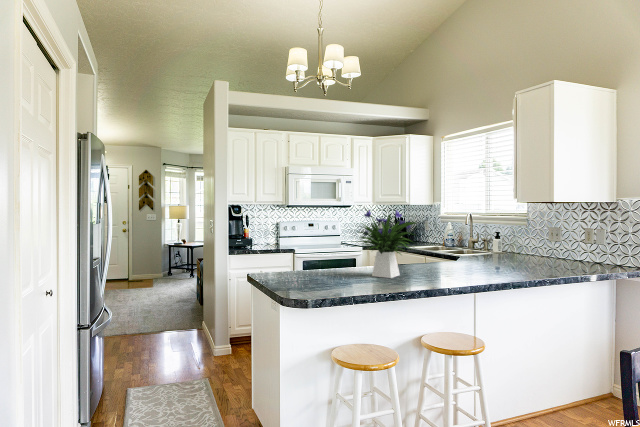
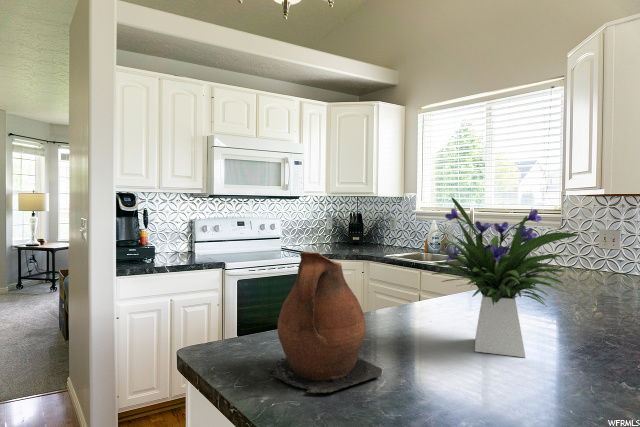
ceramic pitcher: none [276,228,321,280] -> present [265,252,382,393]

